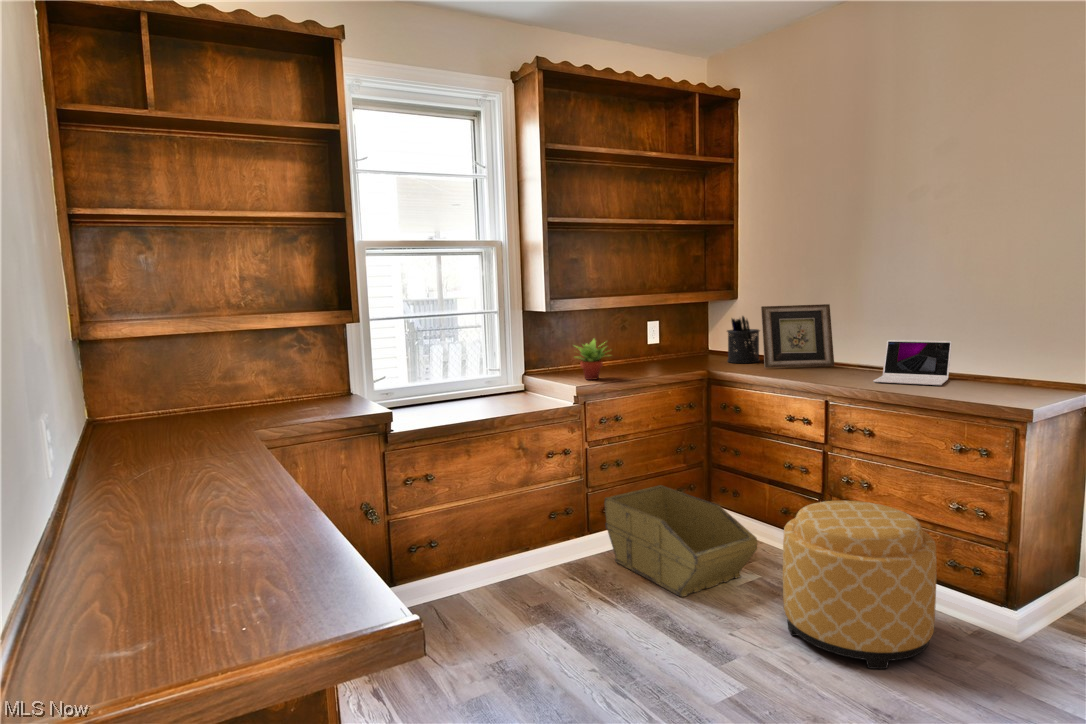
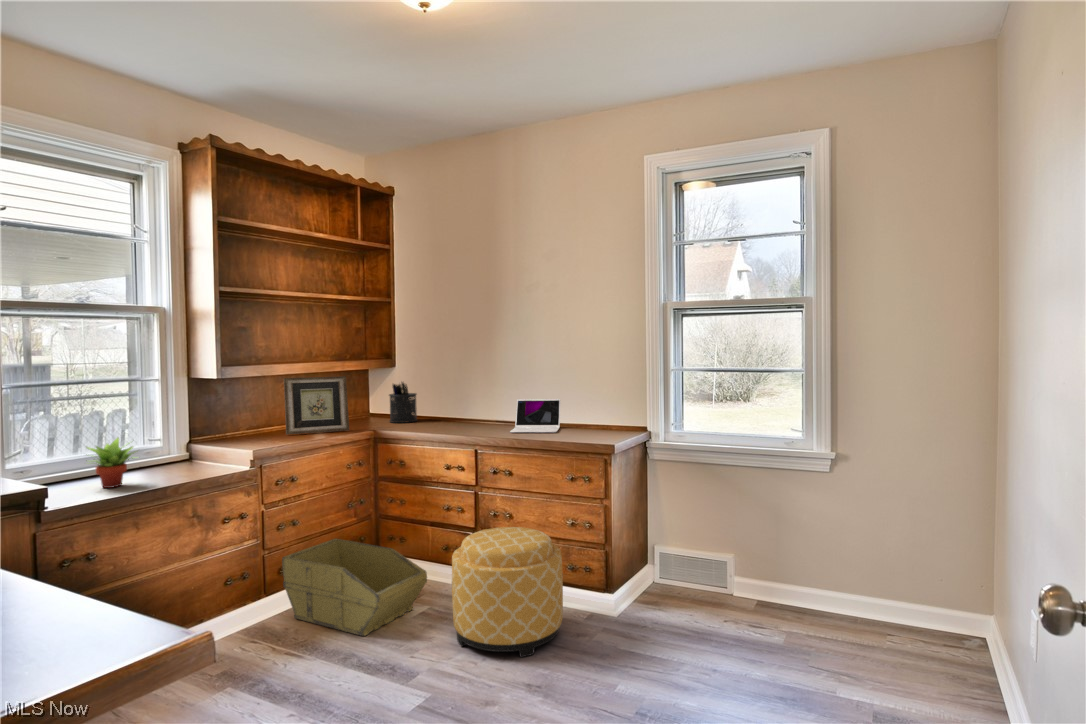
picture frame: present [761,304,834,368] -> present [284,376,349,434]
succulent plant: present [574,339,607,380] -> present [87,437,134,488]

